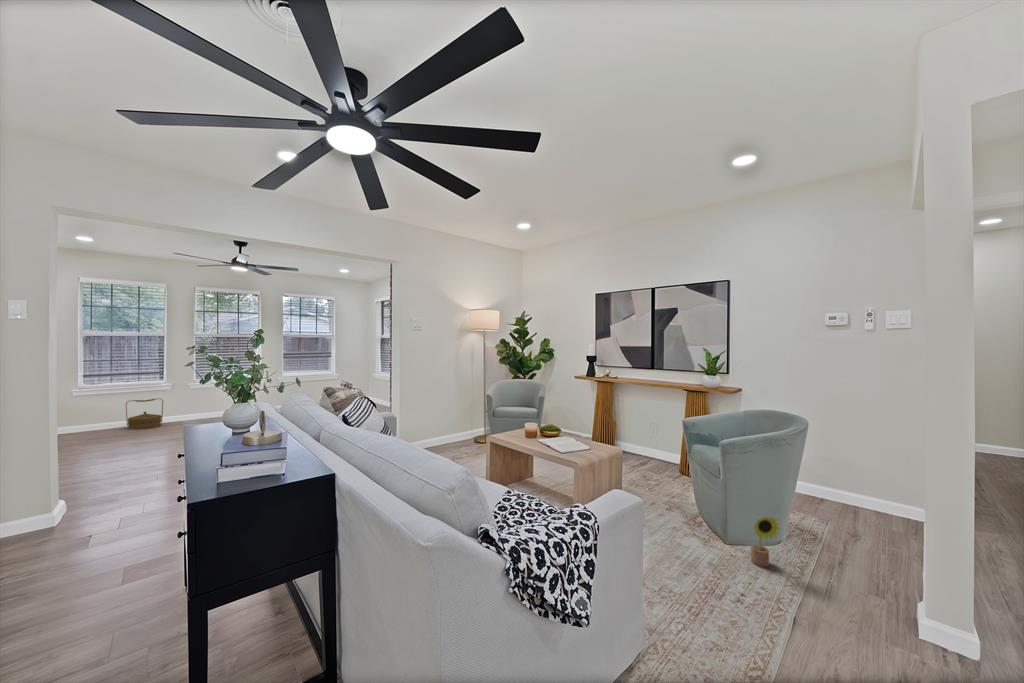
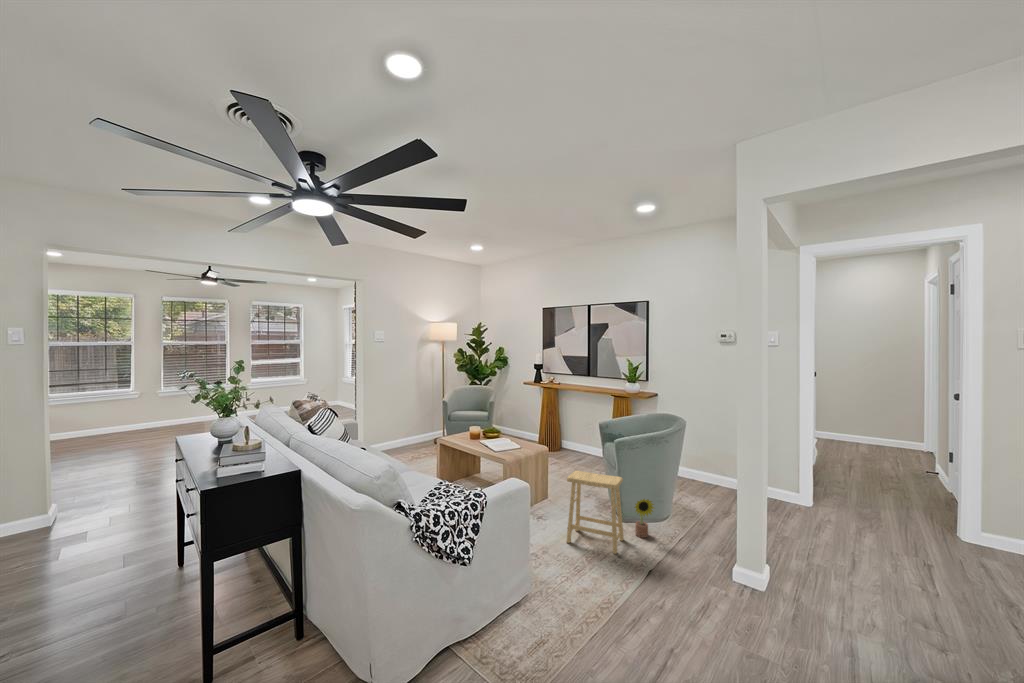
woven basket: present [126,398,163,429] -> none [93,407,130,438]
footstool: none [666,478,739,590] -> present [566,471,624,554]

